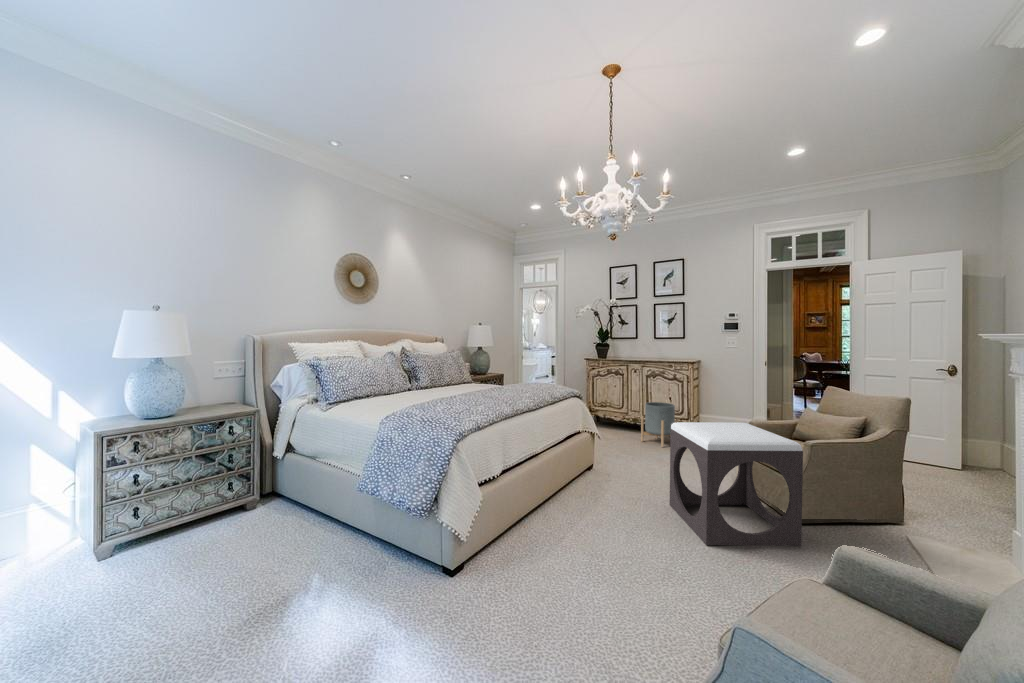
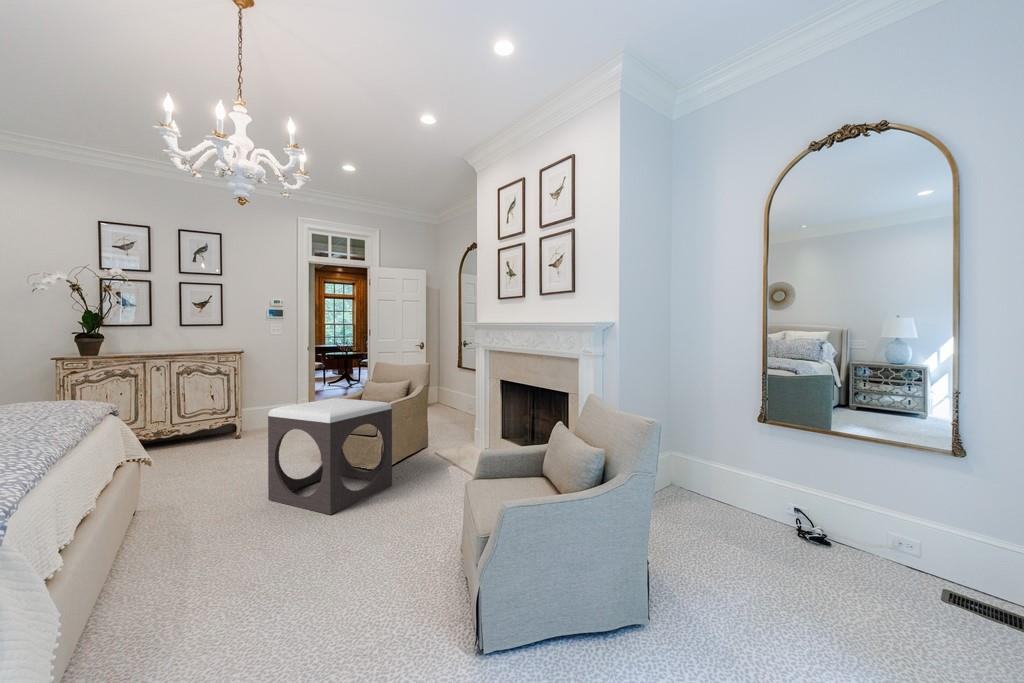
planter: present [641,402,678,447] -> none [177,402,227,455]

